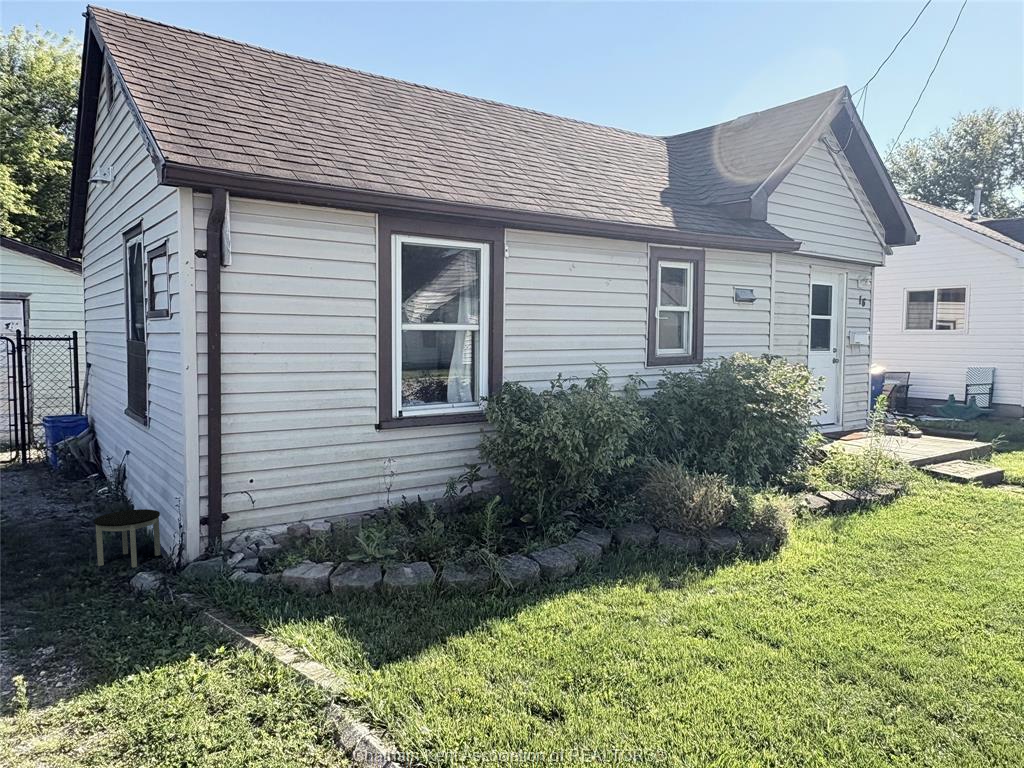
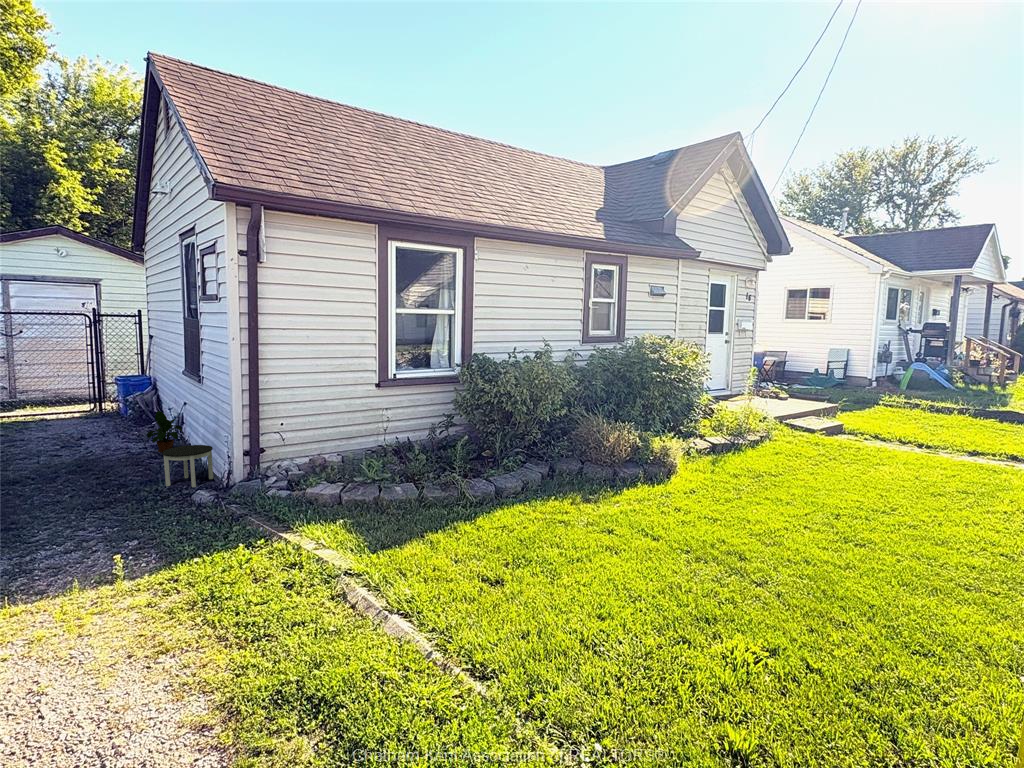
potted plant: none [78,463,125,517] -> present [147,411,182,452]

